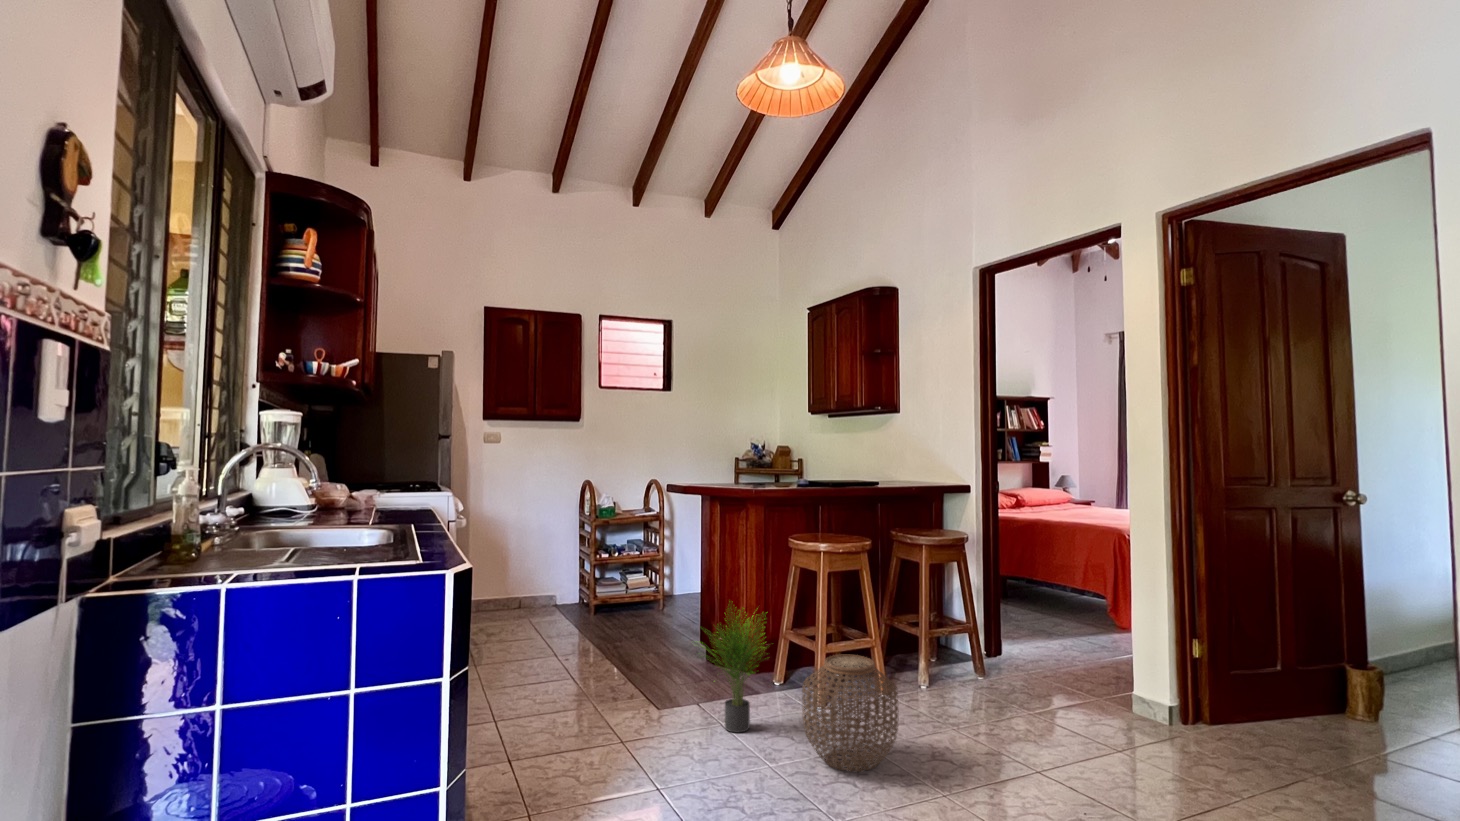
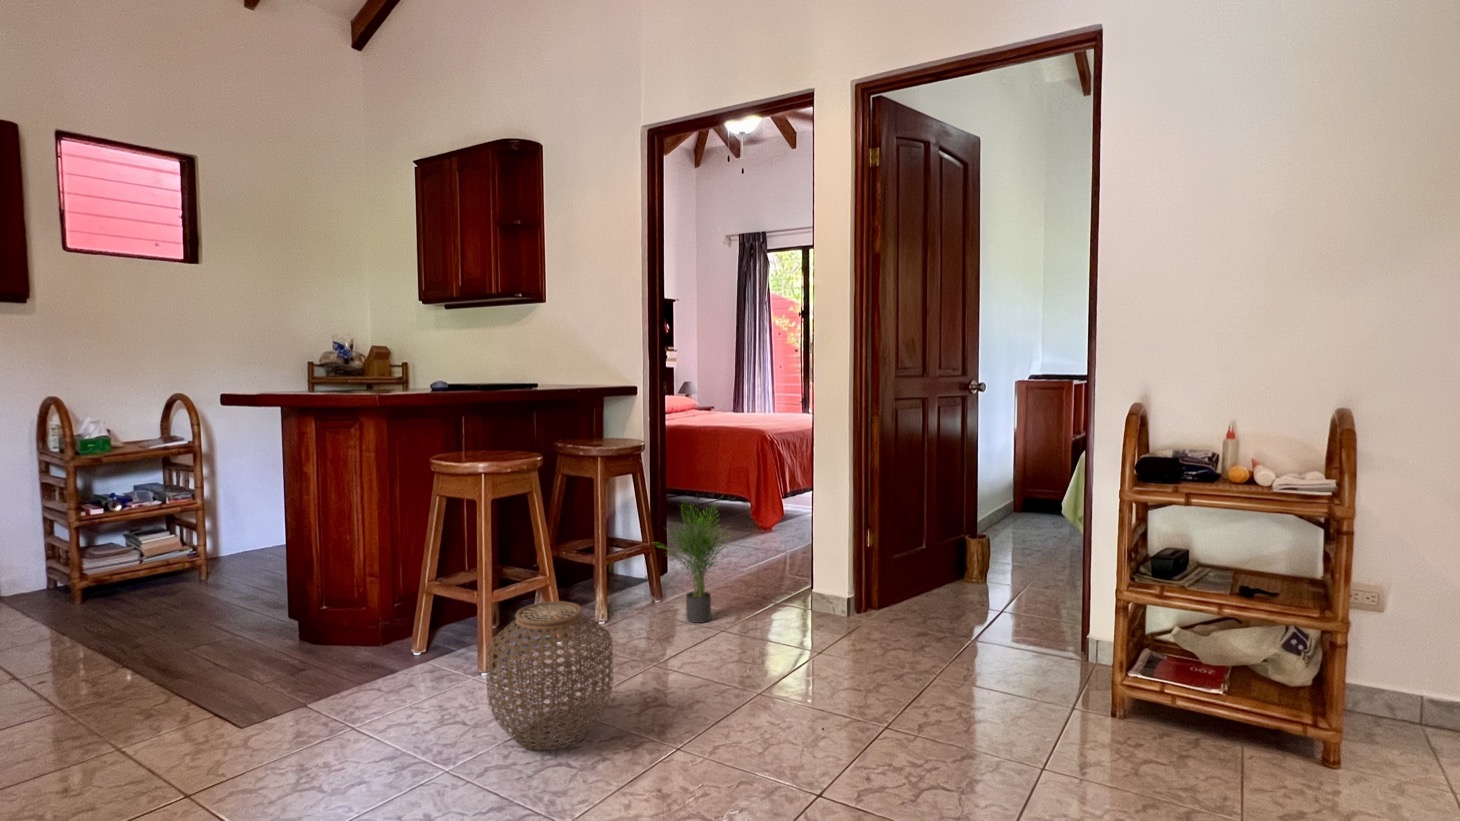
potted plant: present [702,608,766,733] -> present [658,507,727,623]

